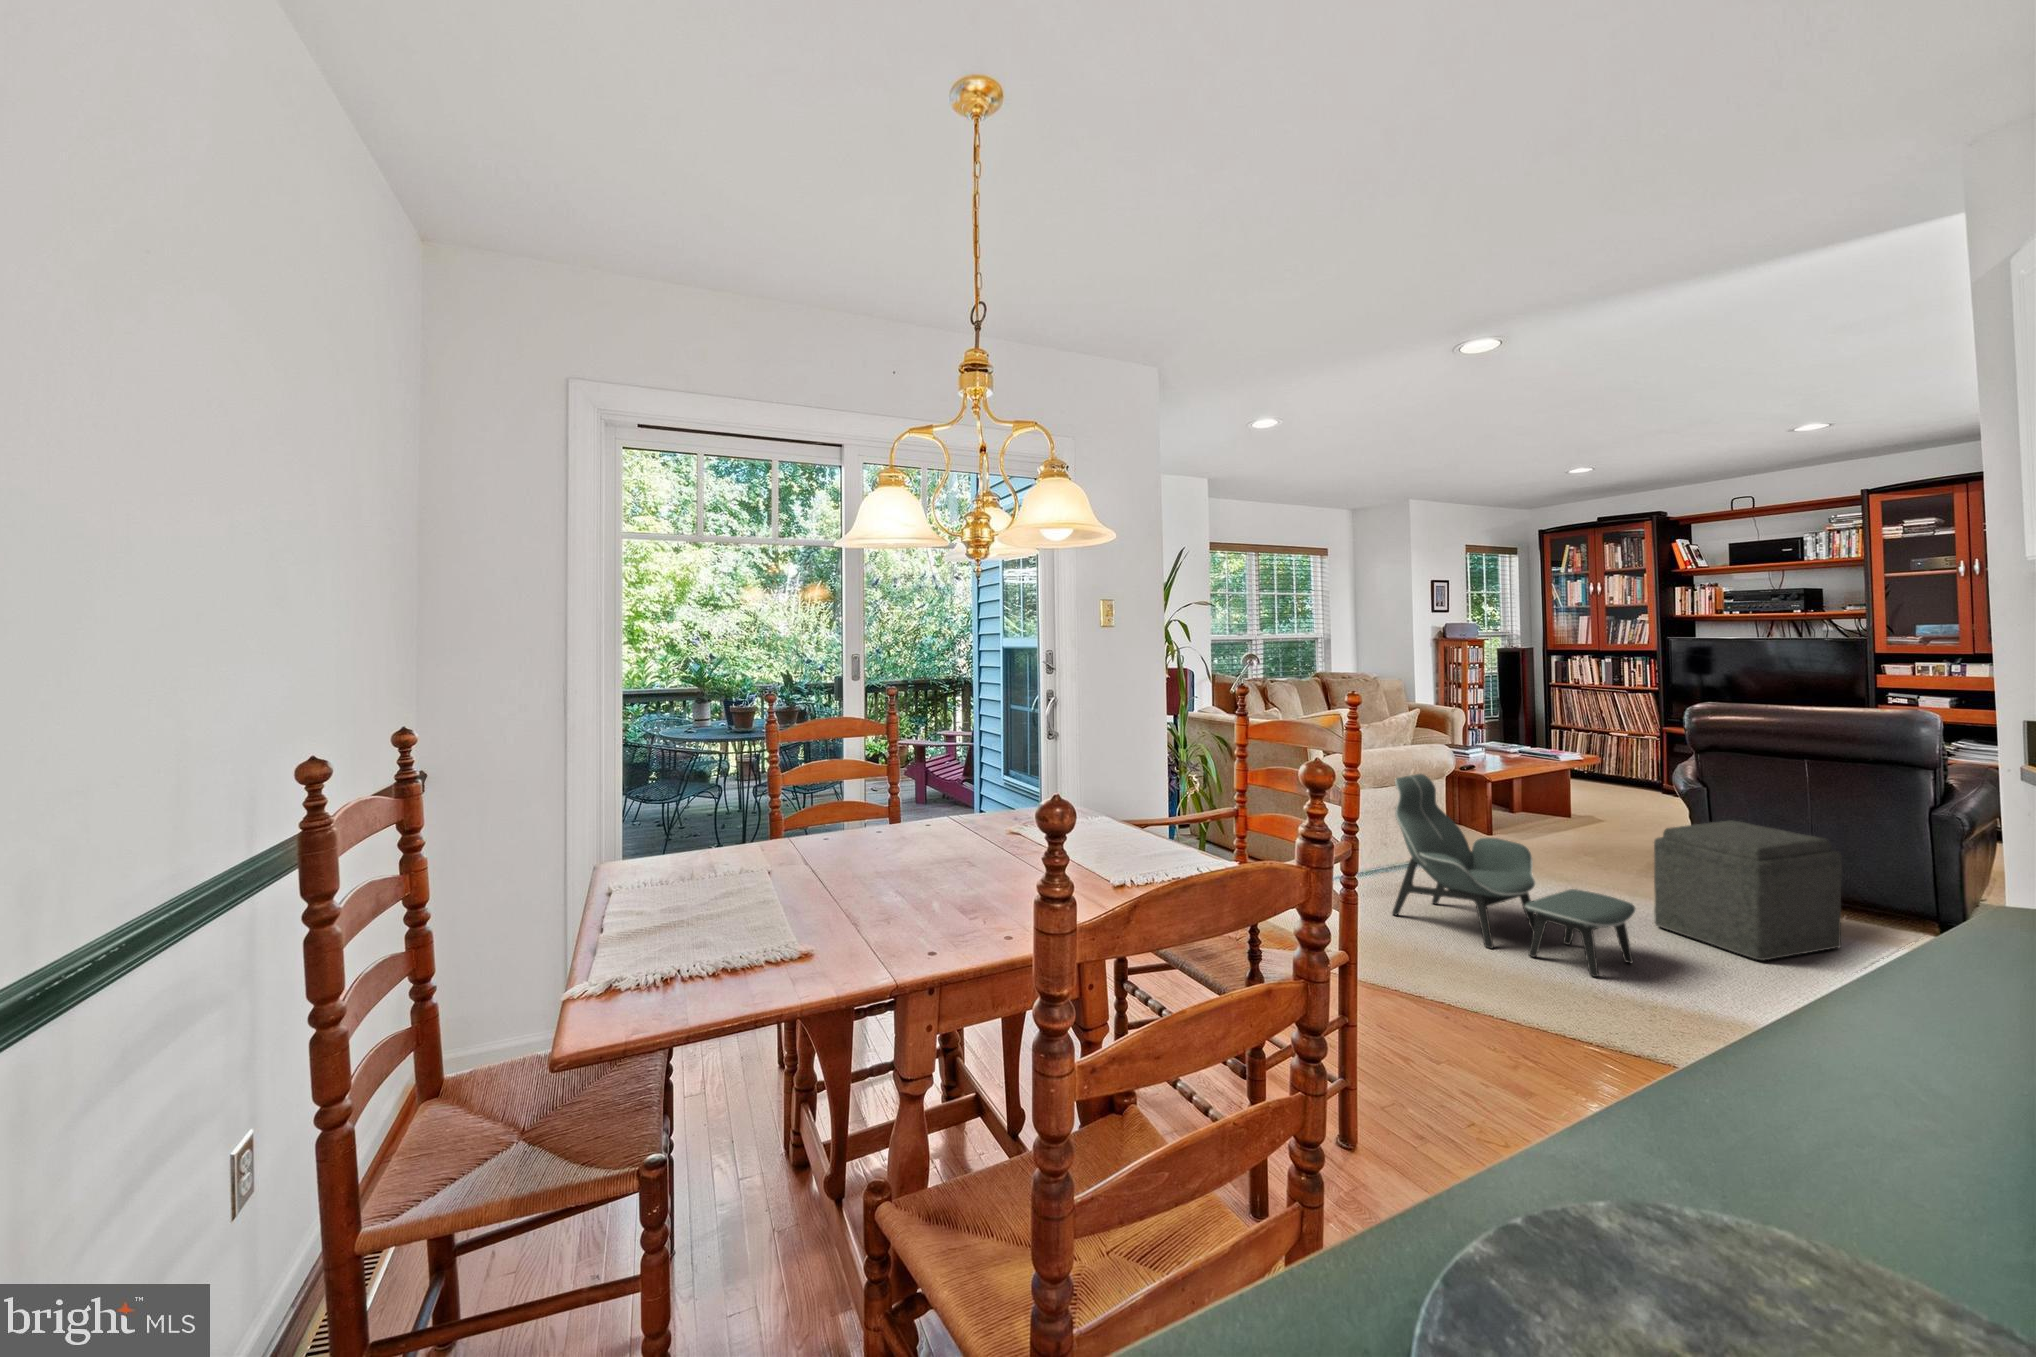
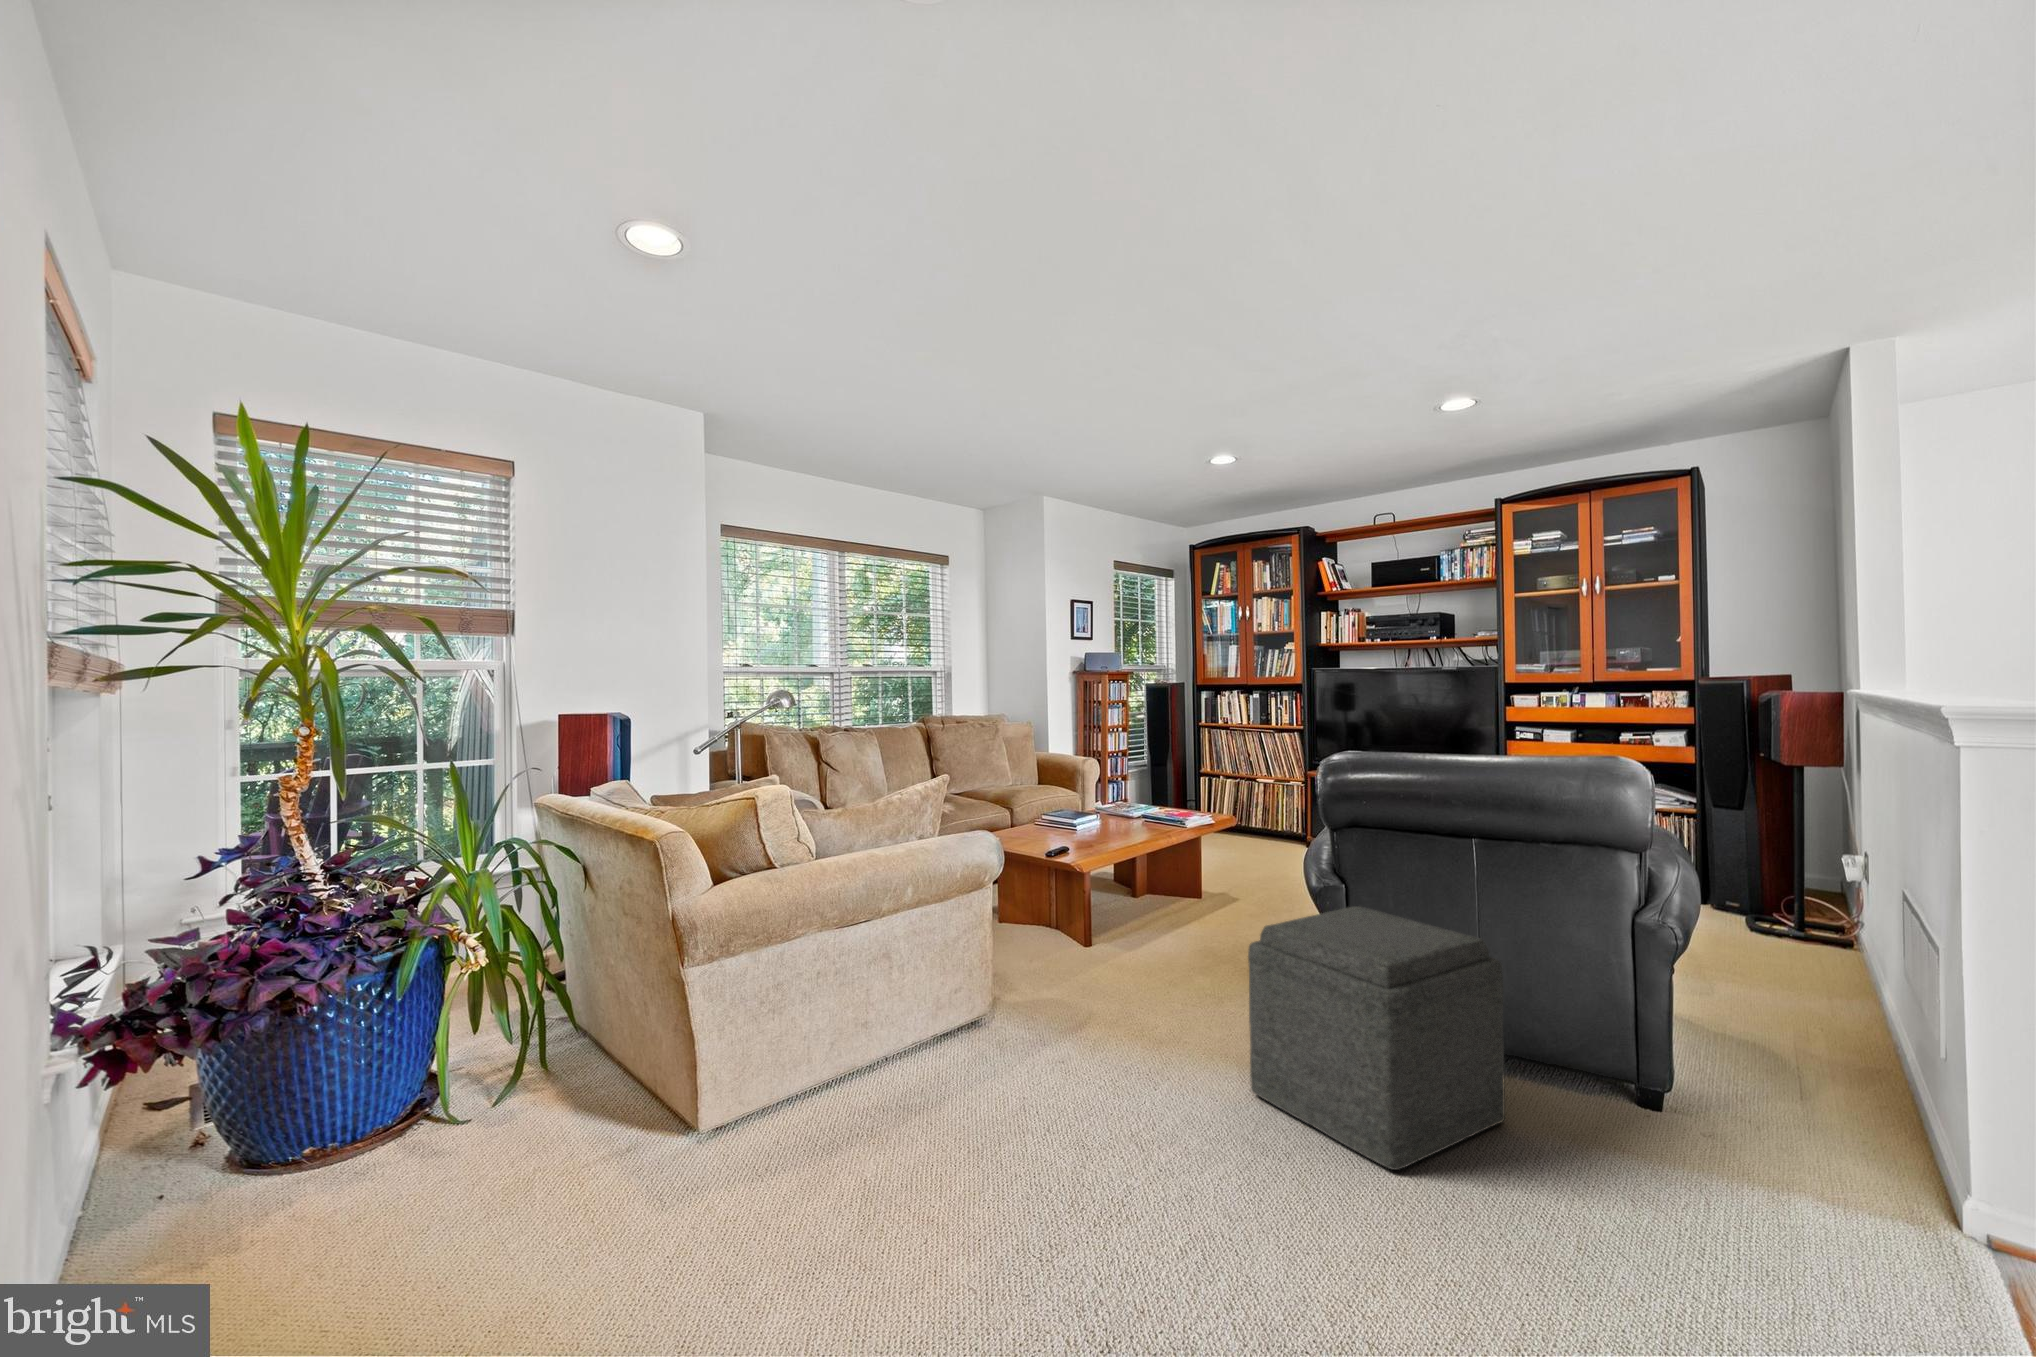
lounge chair: present [1392,774,1635,977] -> none [843,840,1198,1262]

